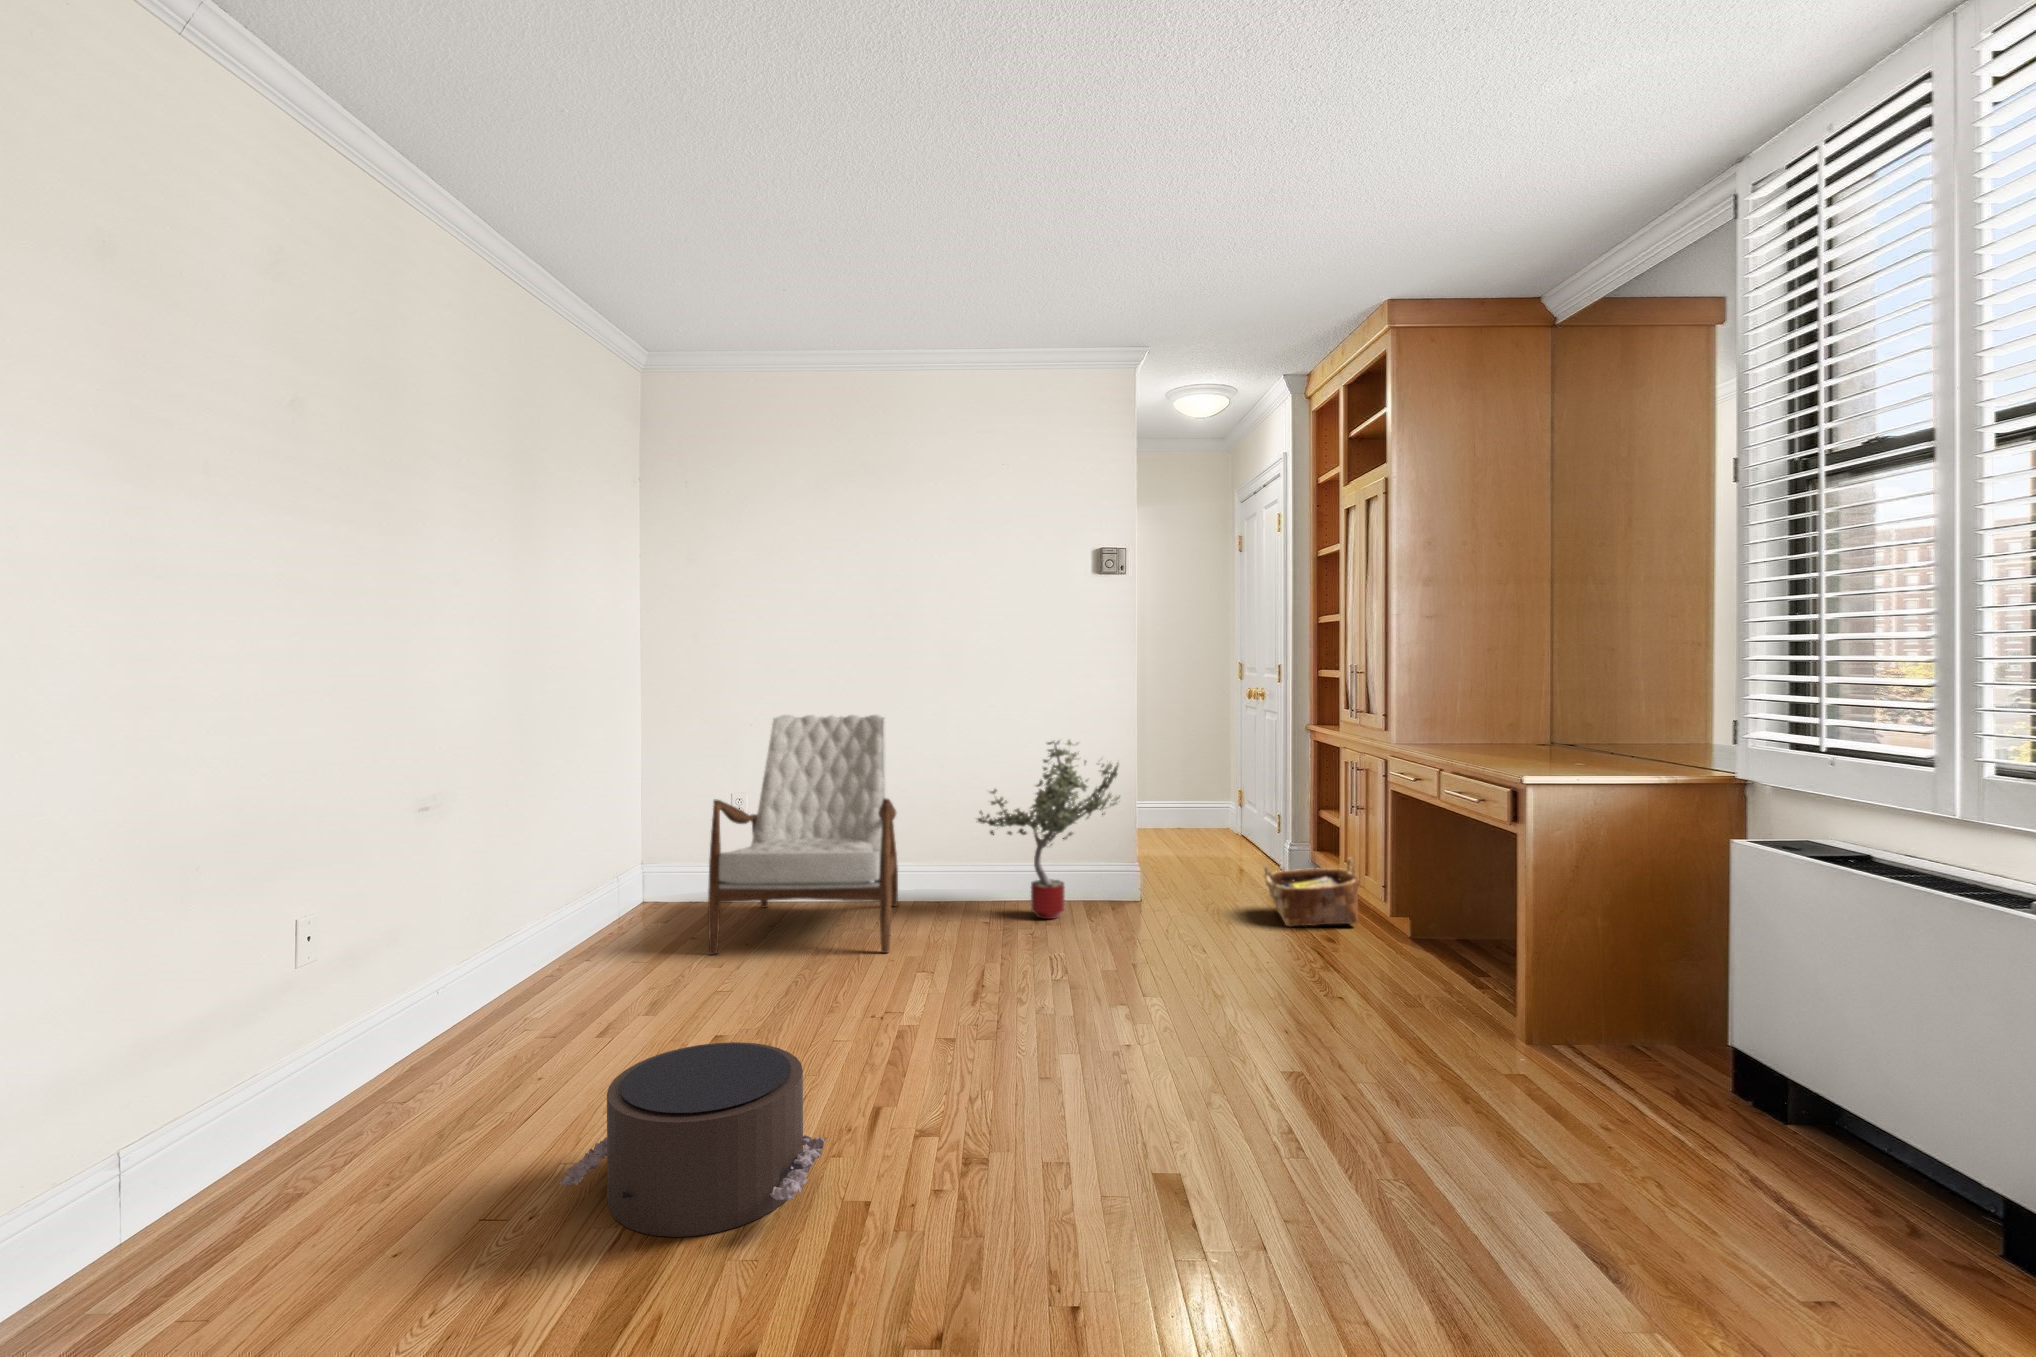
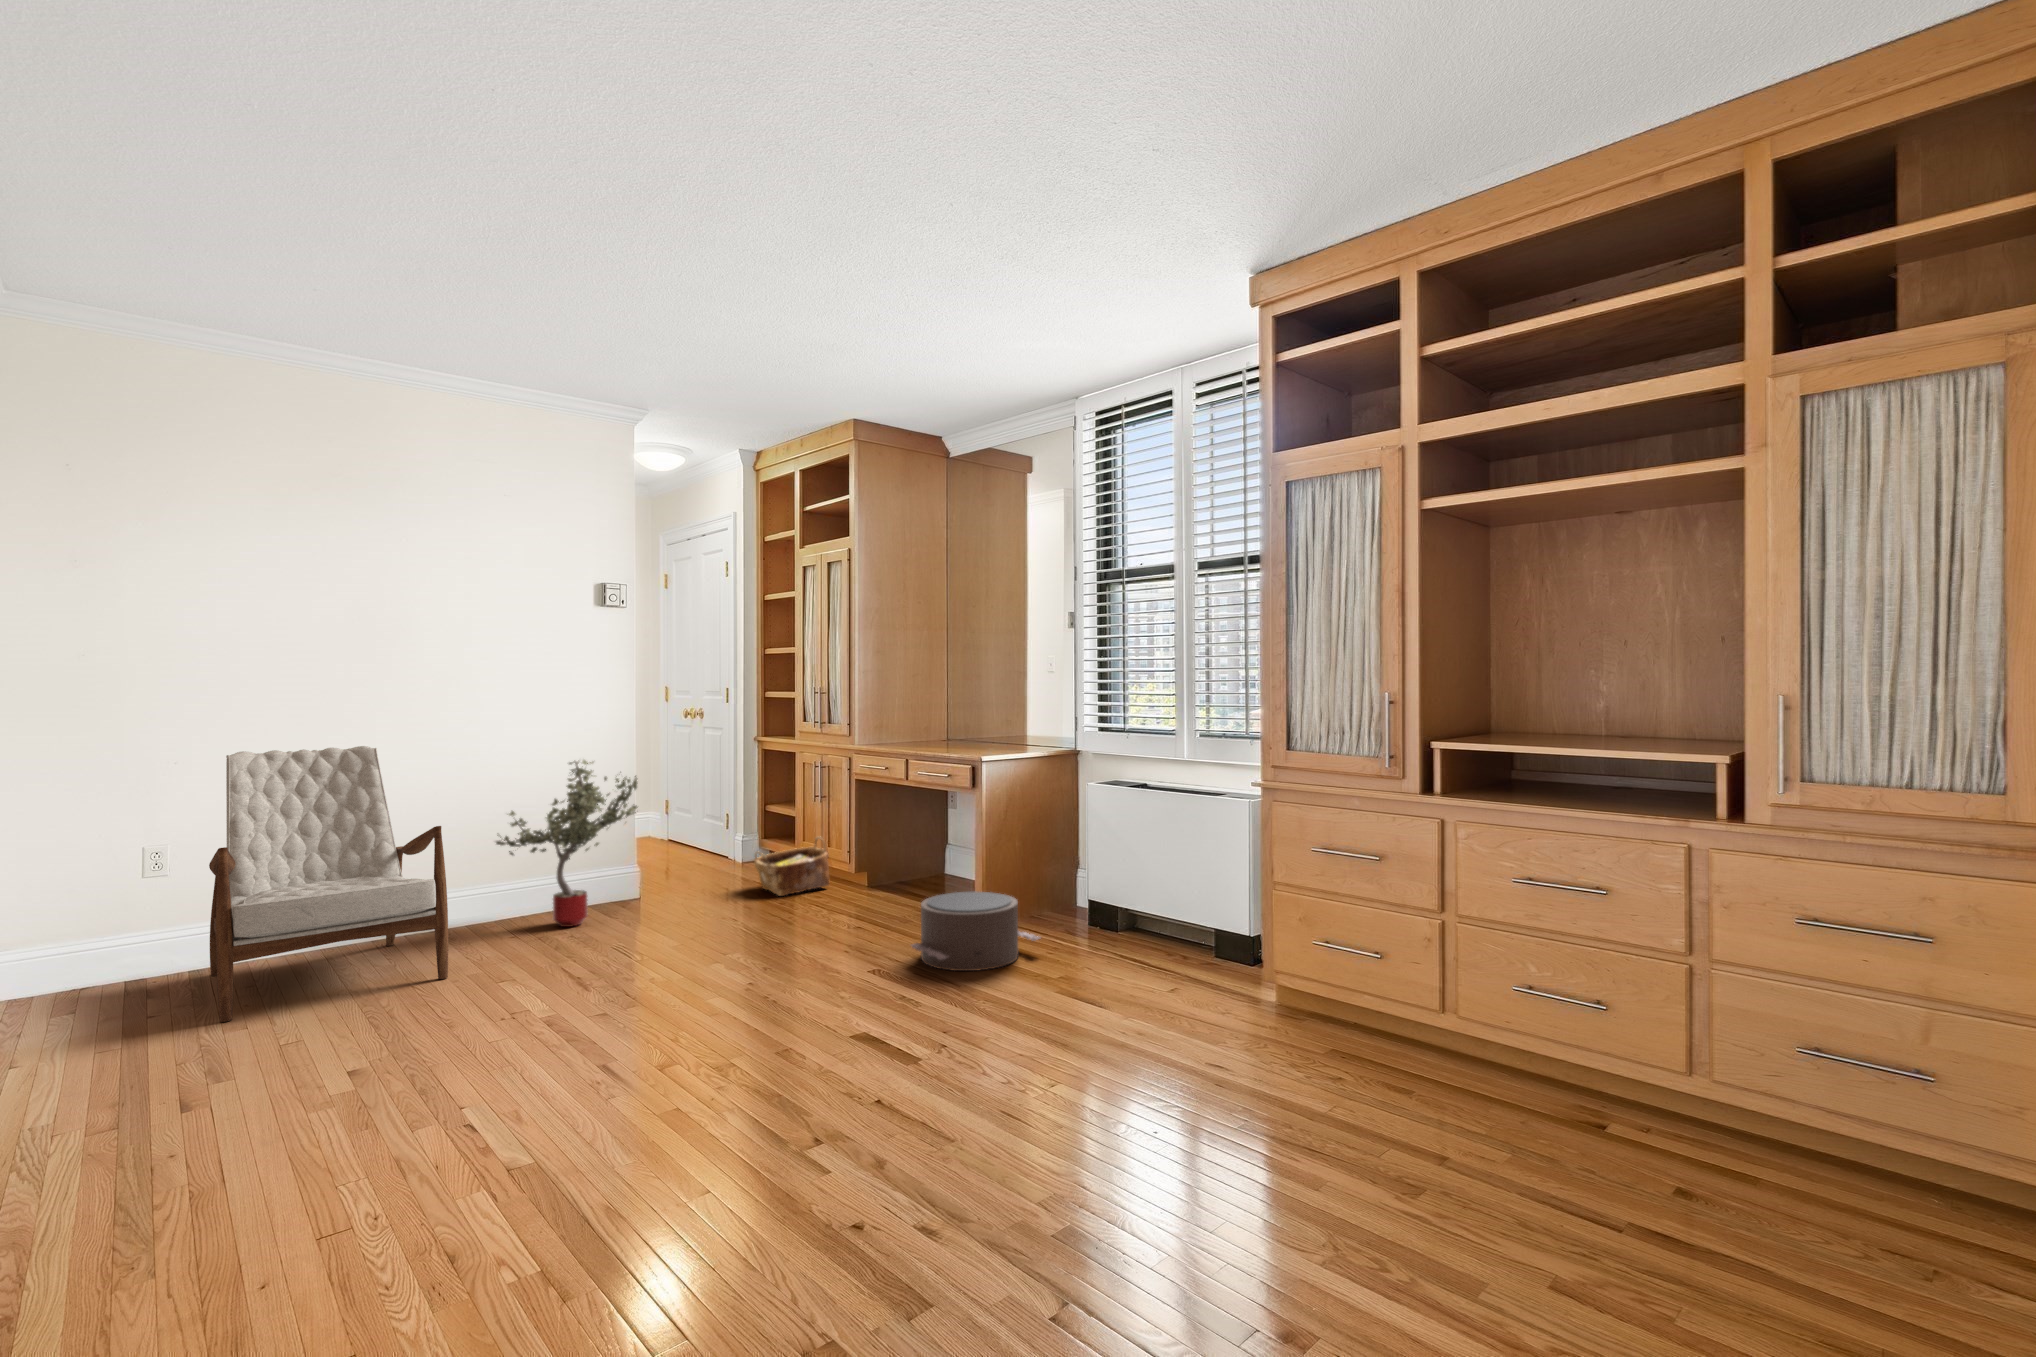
pouf: present [560,1042,827,1237] -> present [911,892,1040,971]

